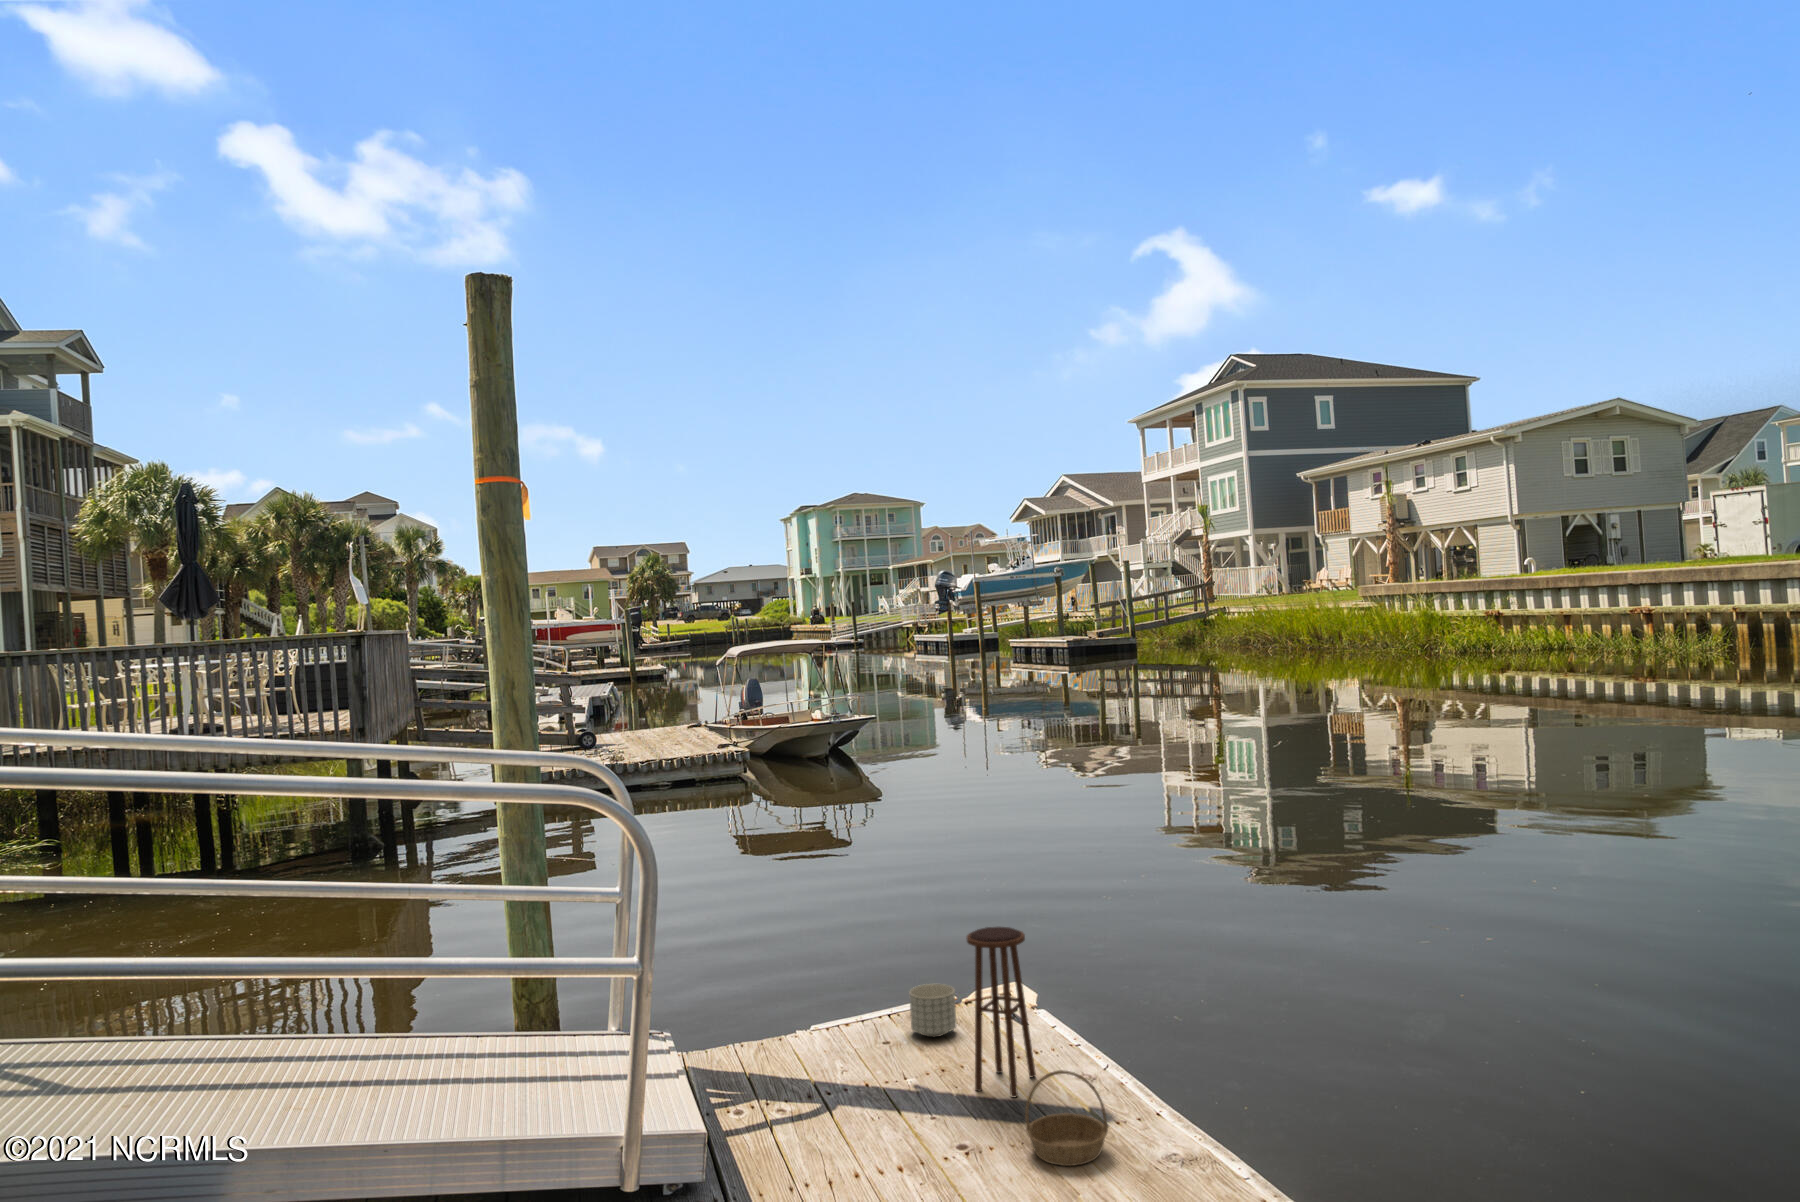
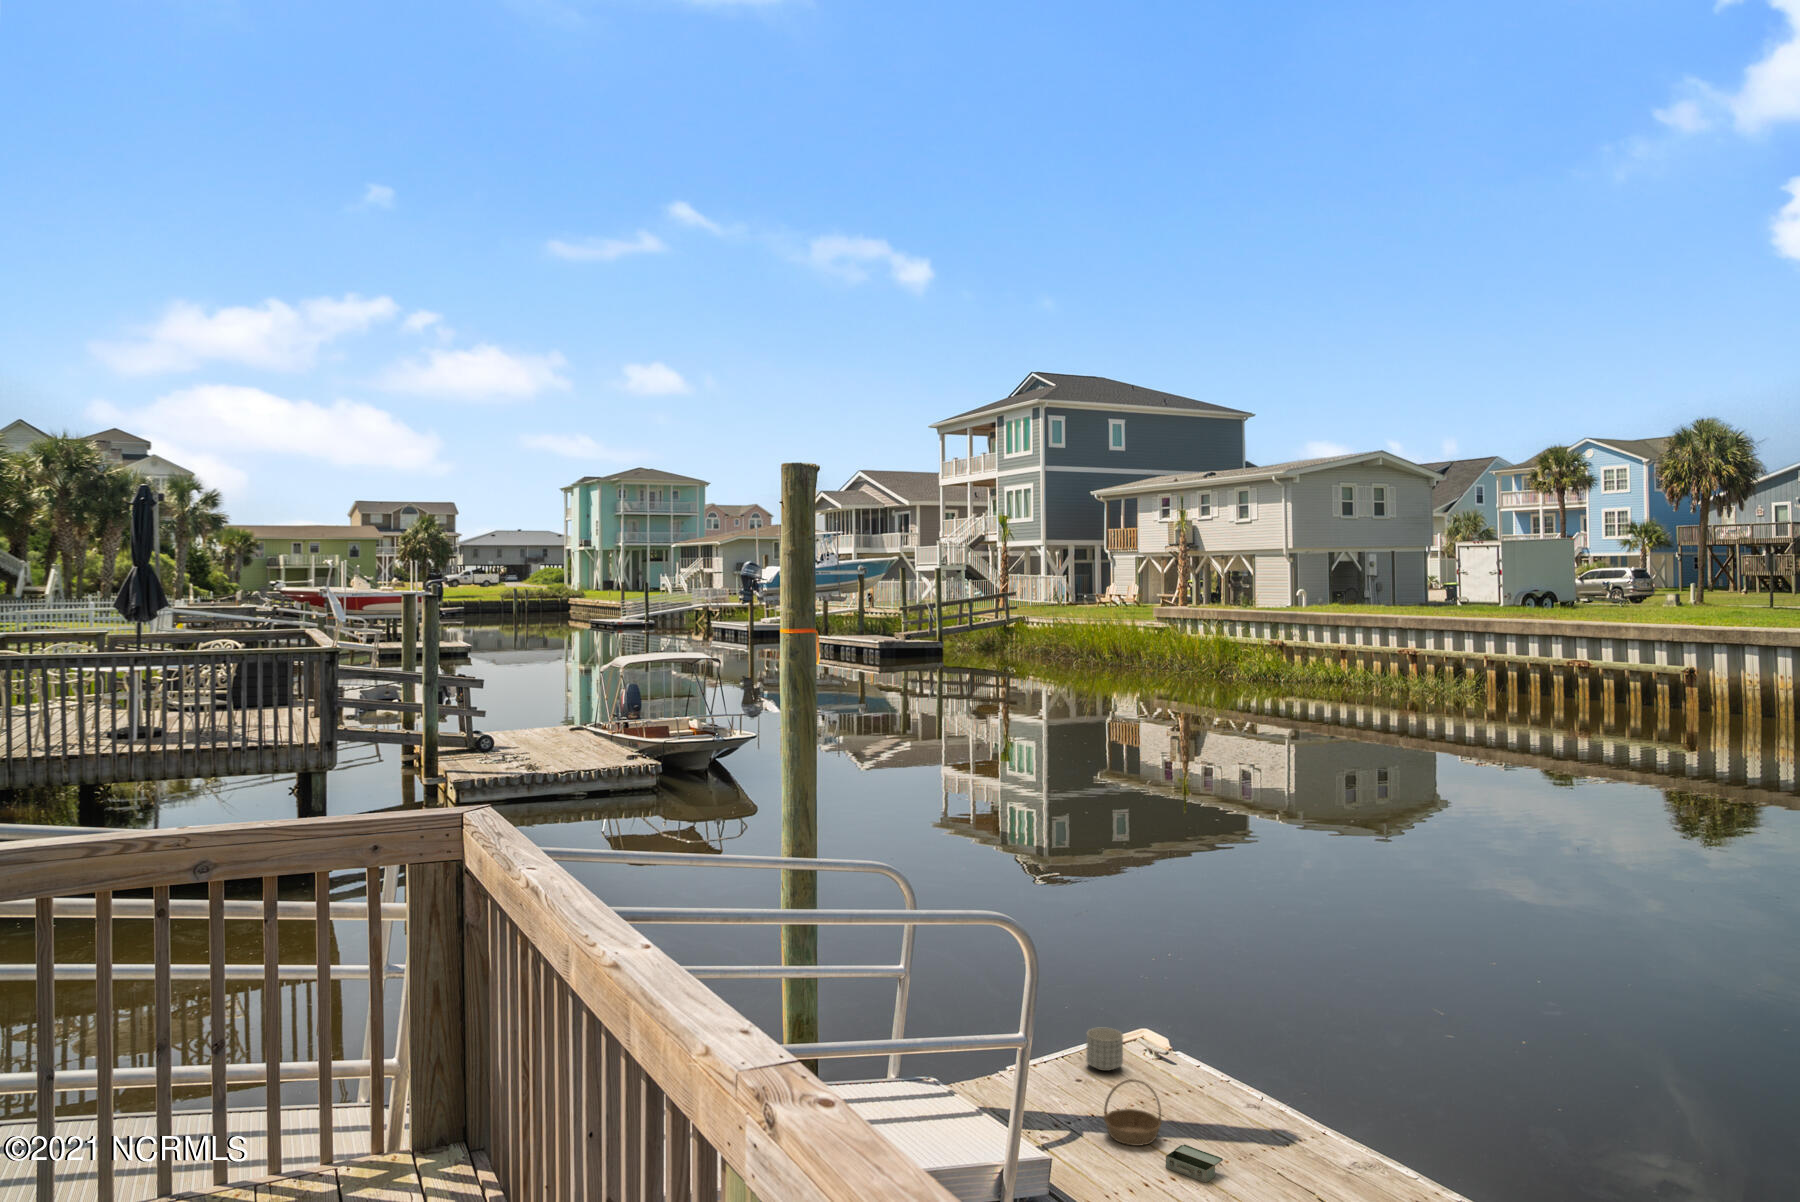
stool: present [966,927,1036,1097] -> none [1175,989,1221,1121]
basket: present [1025,1070,1108,1166] -> present [1104,1079,1161,1146]
toolbox: none [896,1124,968,1174] -> present [1166,1145,1223,1183]

